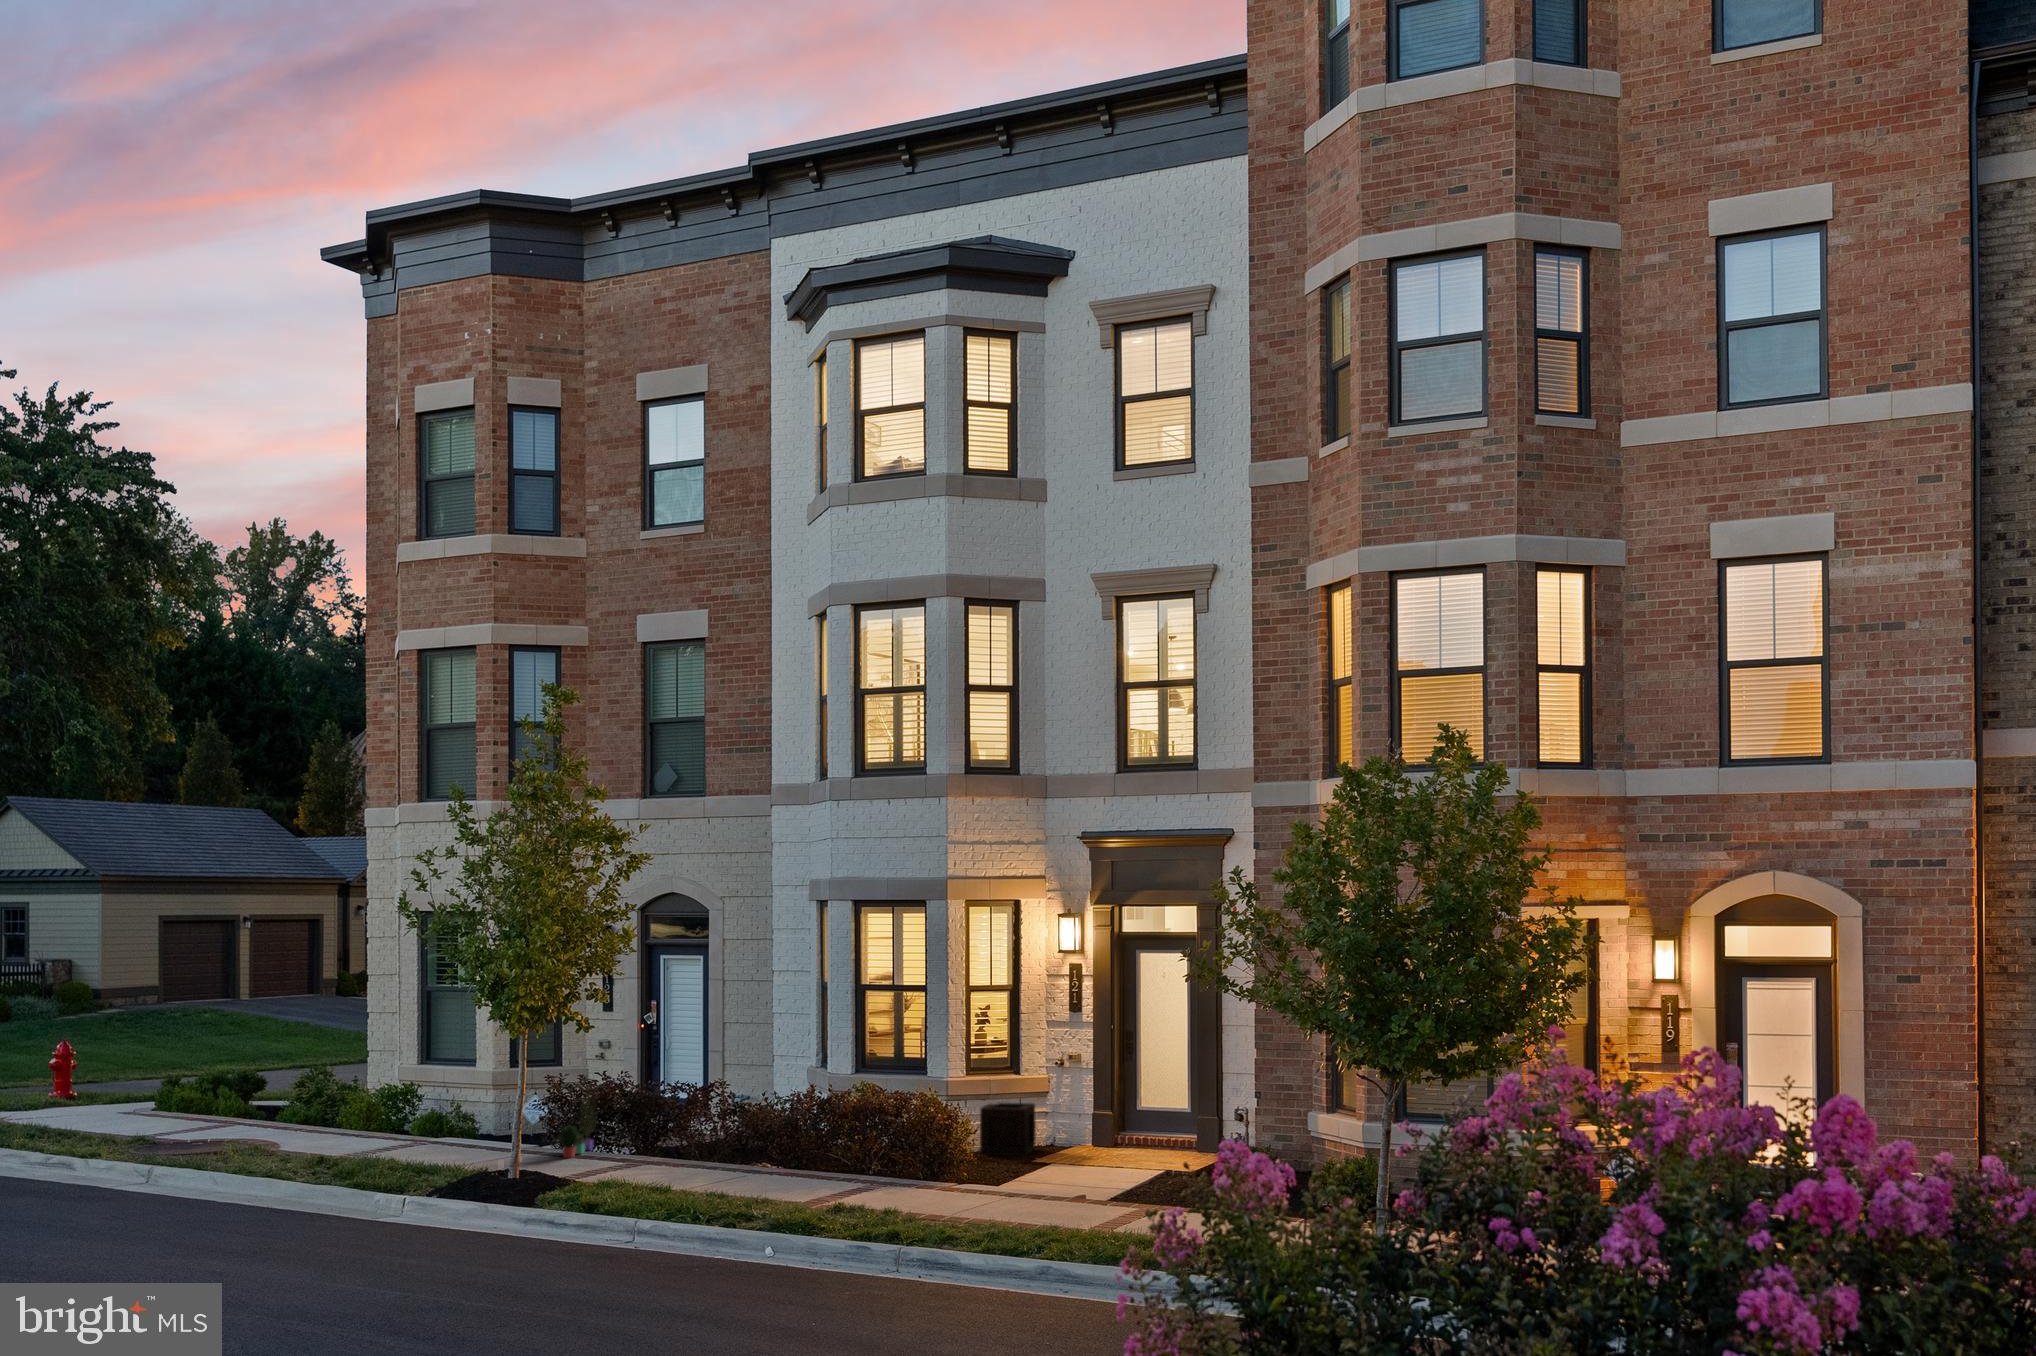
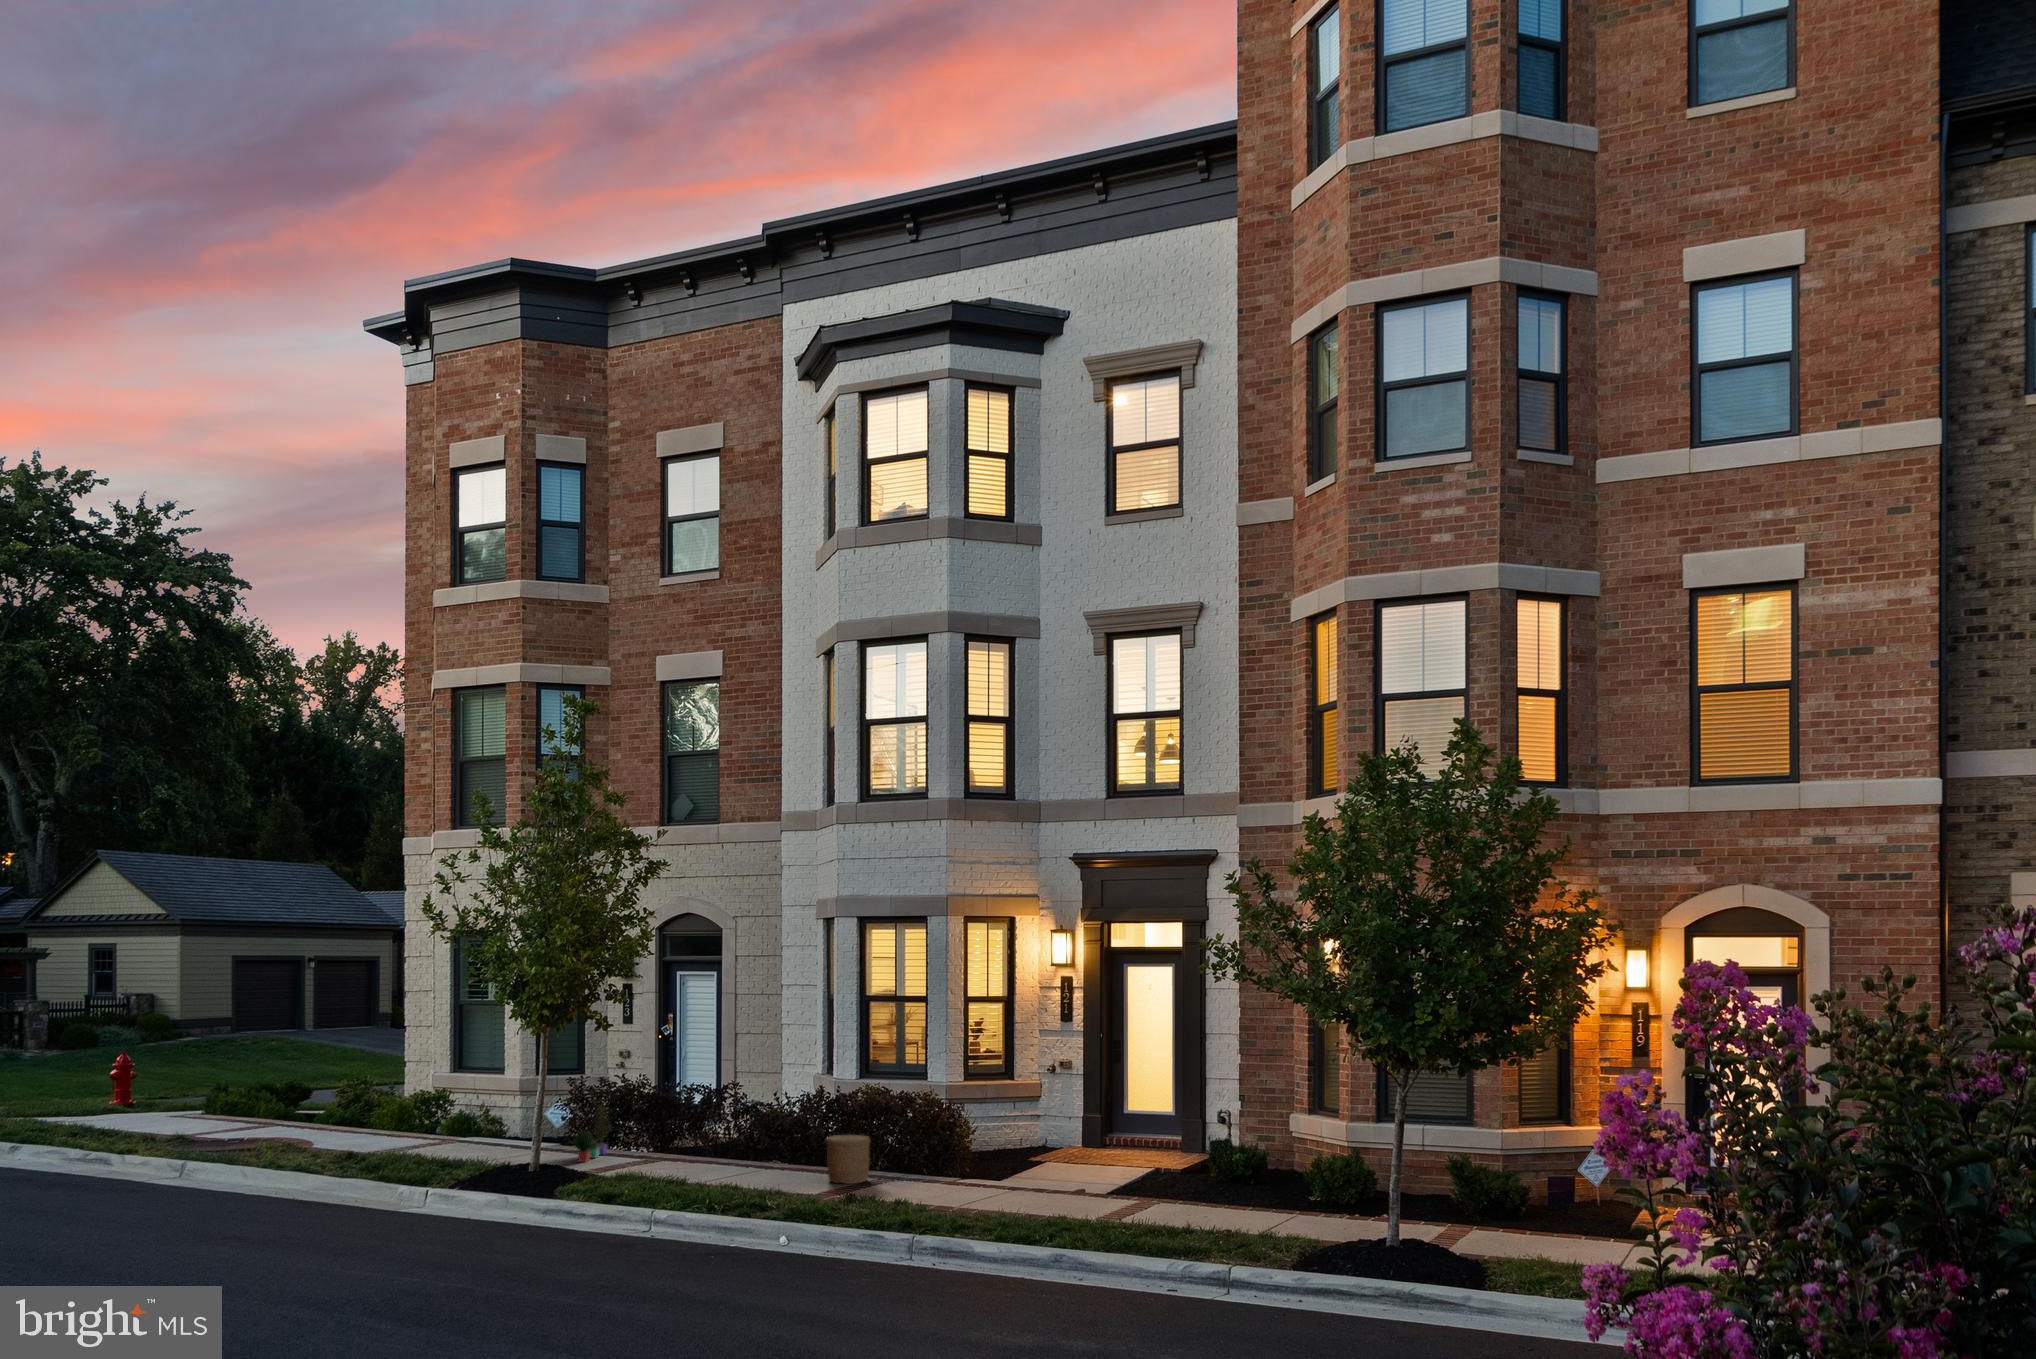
wooden crate: present [980,1102,1036,1156] -> none [978,1108,1030,1160]
woven basket: none [819,1129,865,1180] -> present [826,1135,870,1184]

